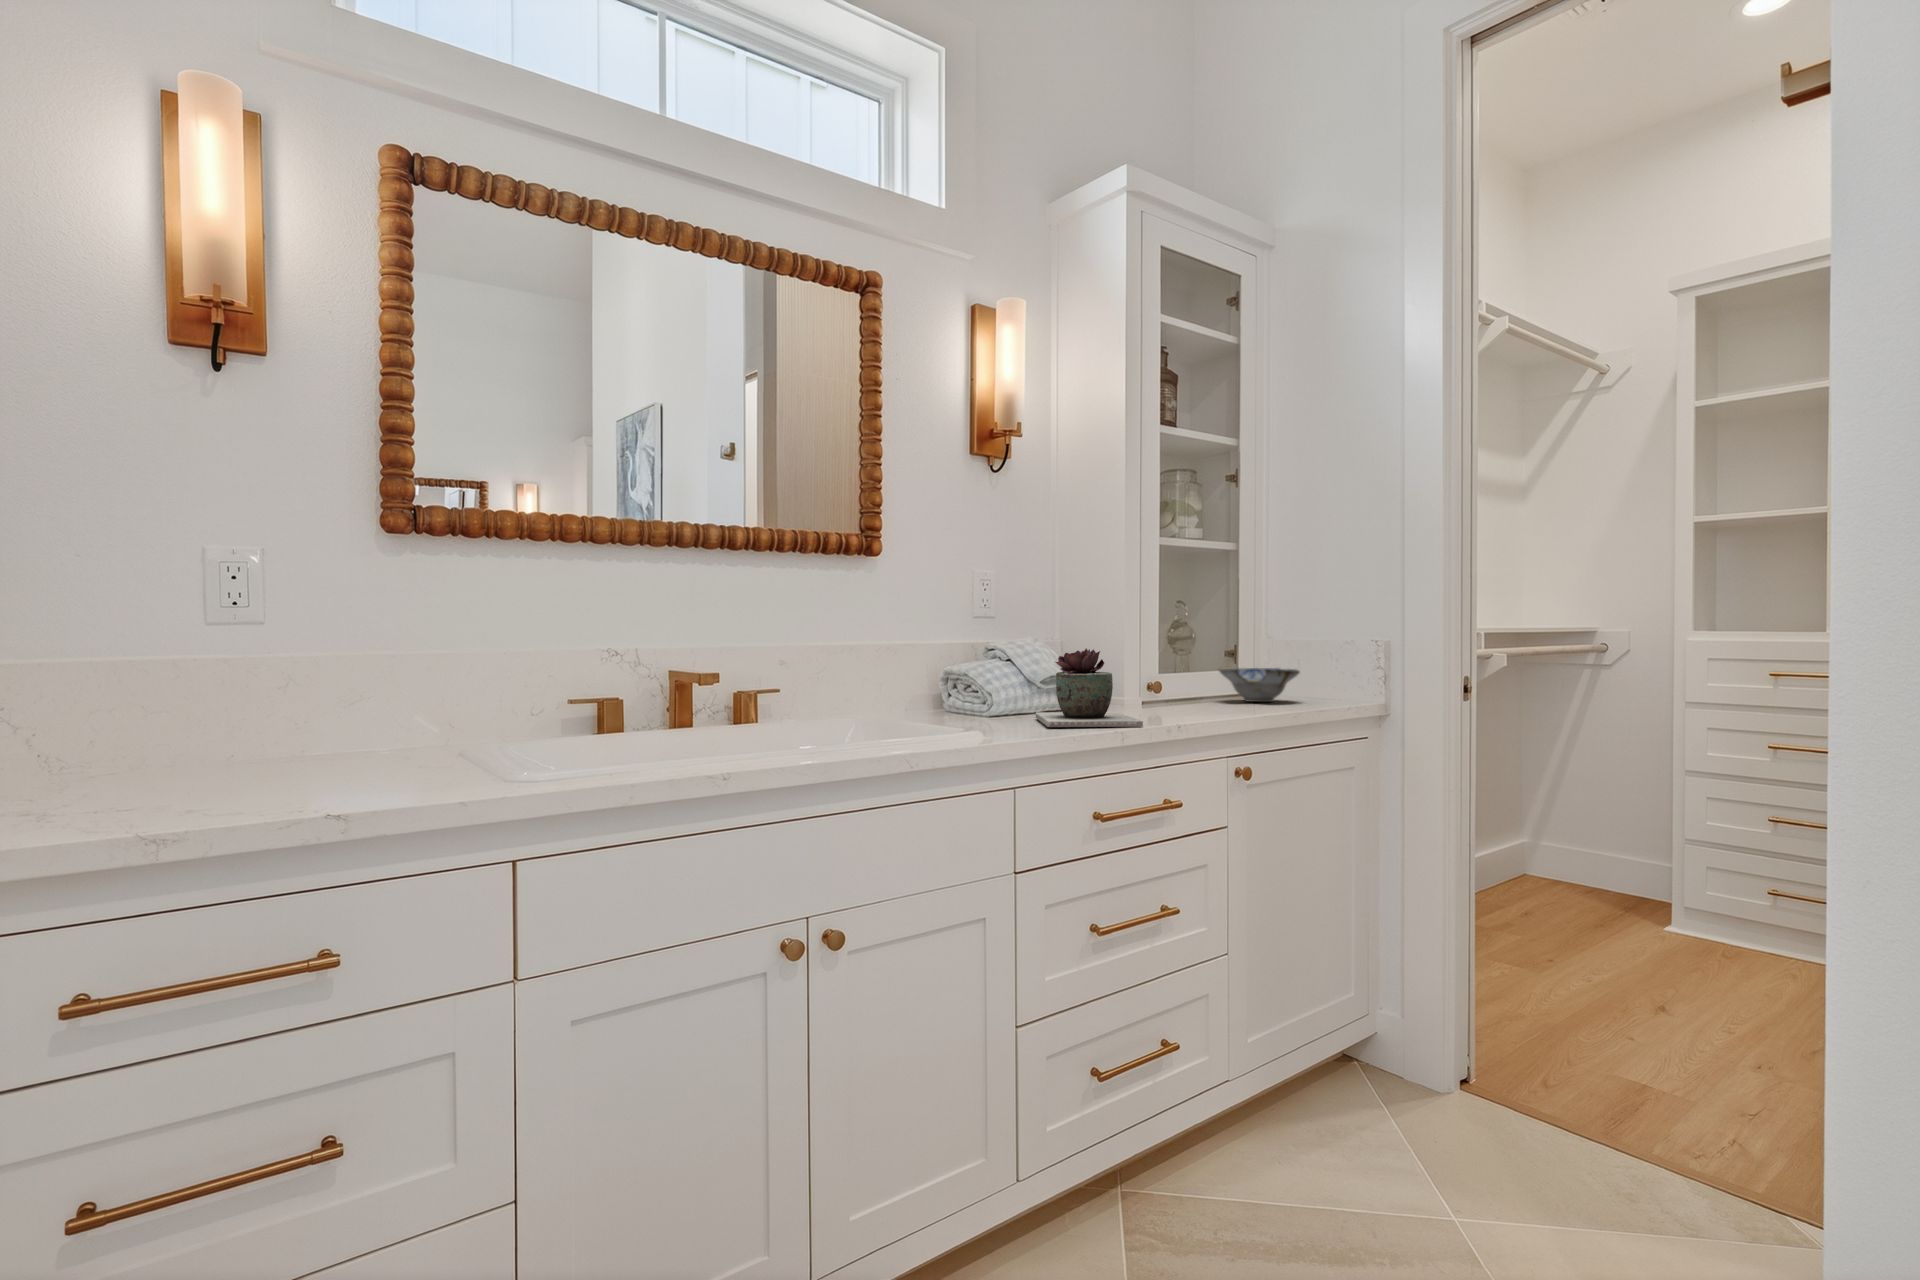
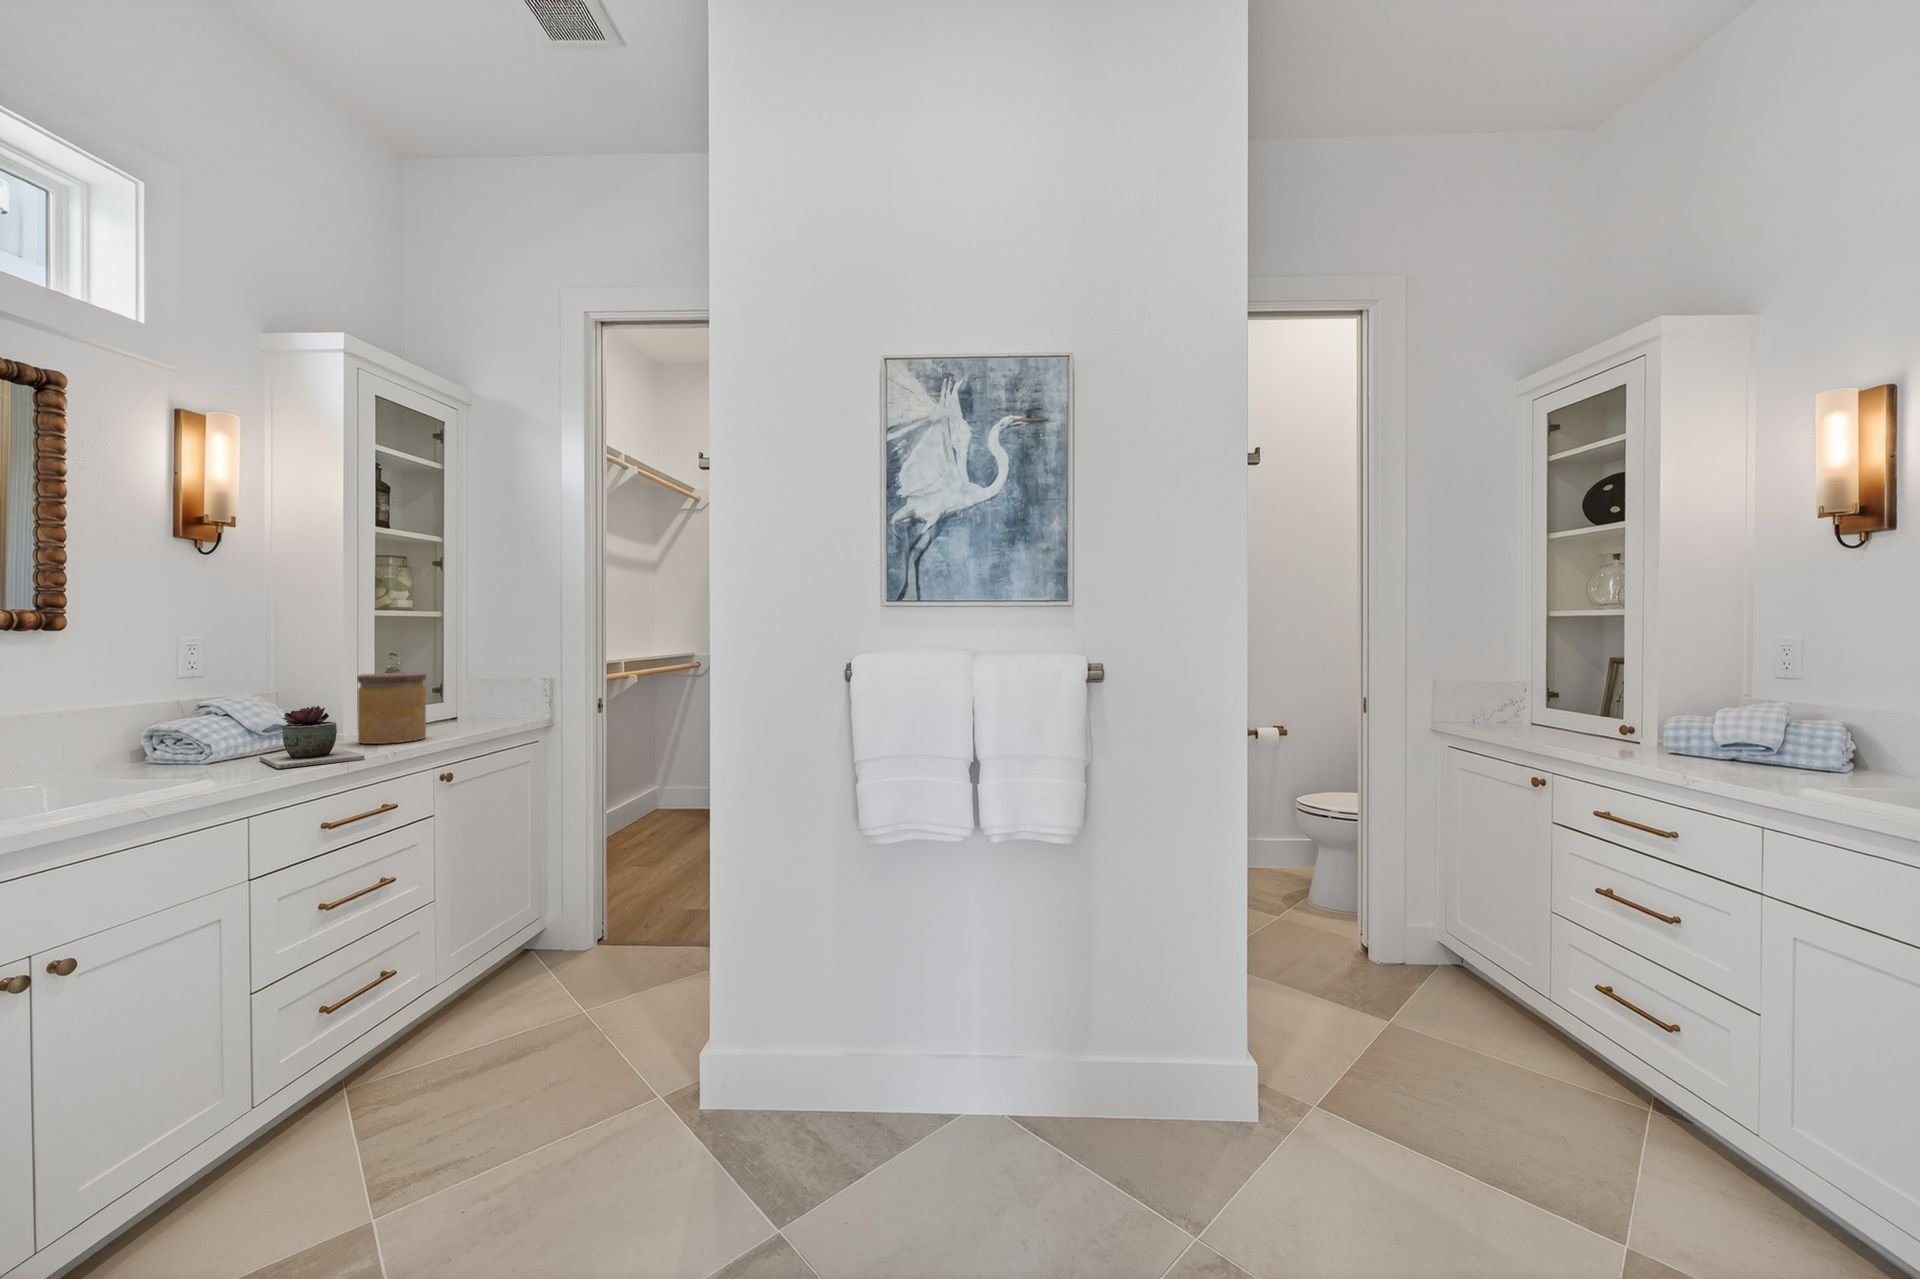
jar: none [1139,617,1218,713] -> present [357,673,426,744]
ceramic bowl: present [1219,668,1299,702] -> none [427,700,491,726]

